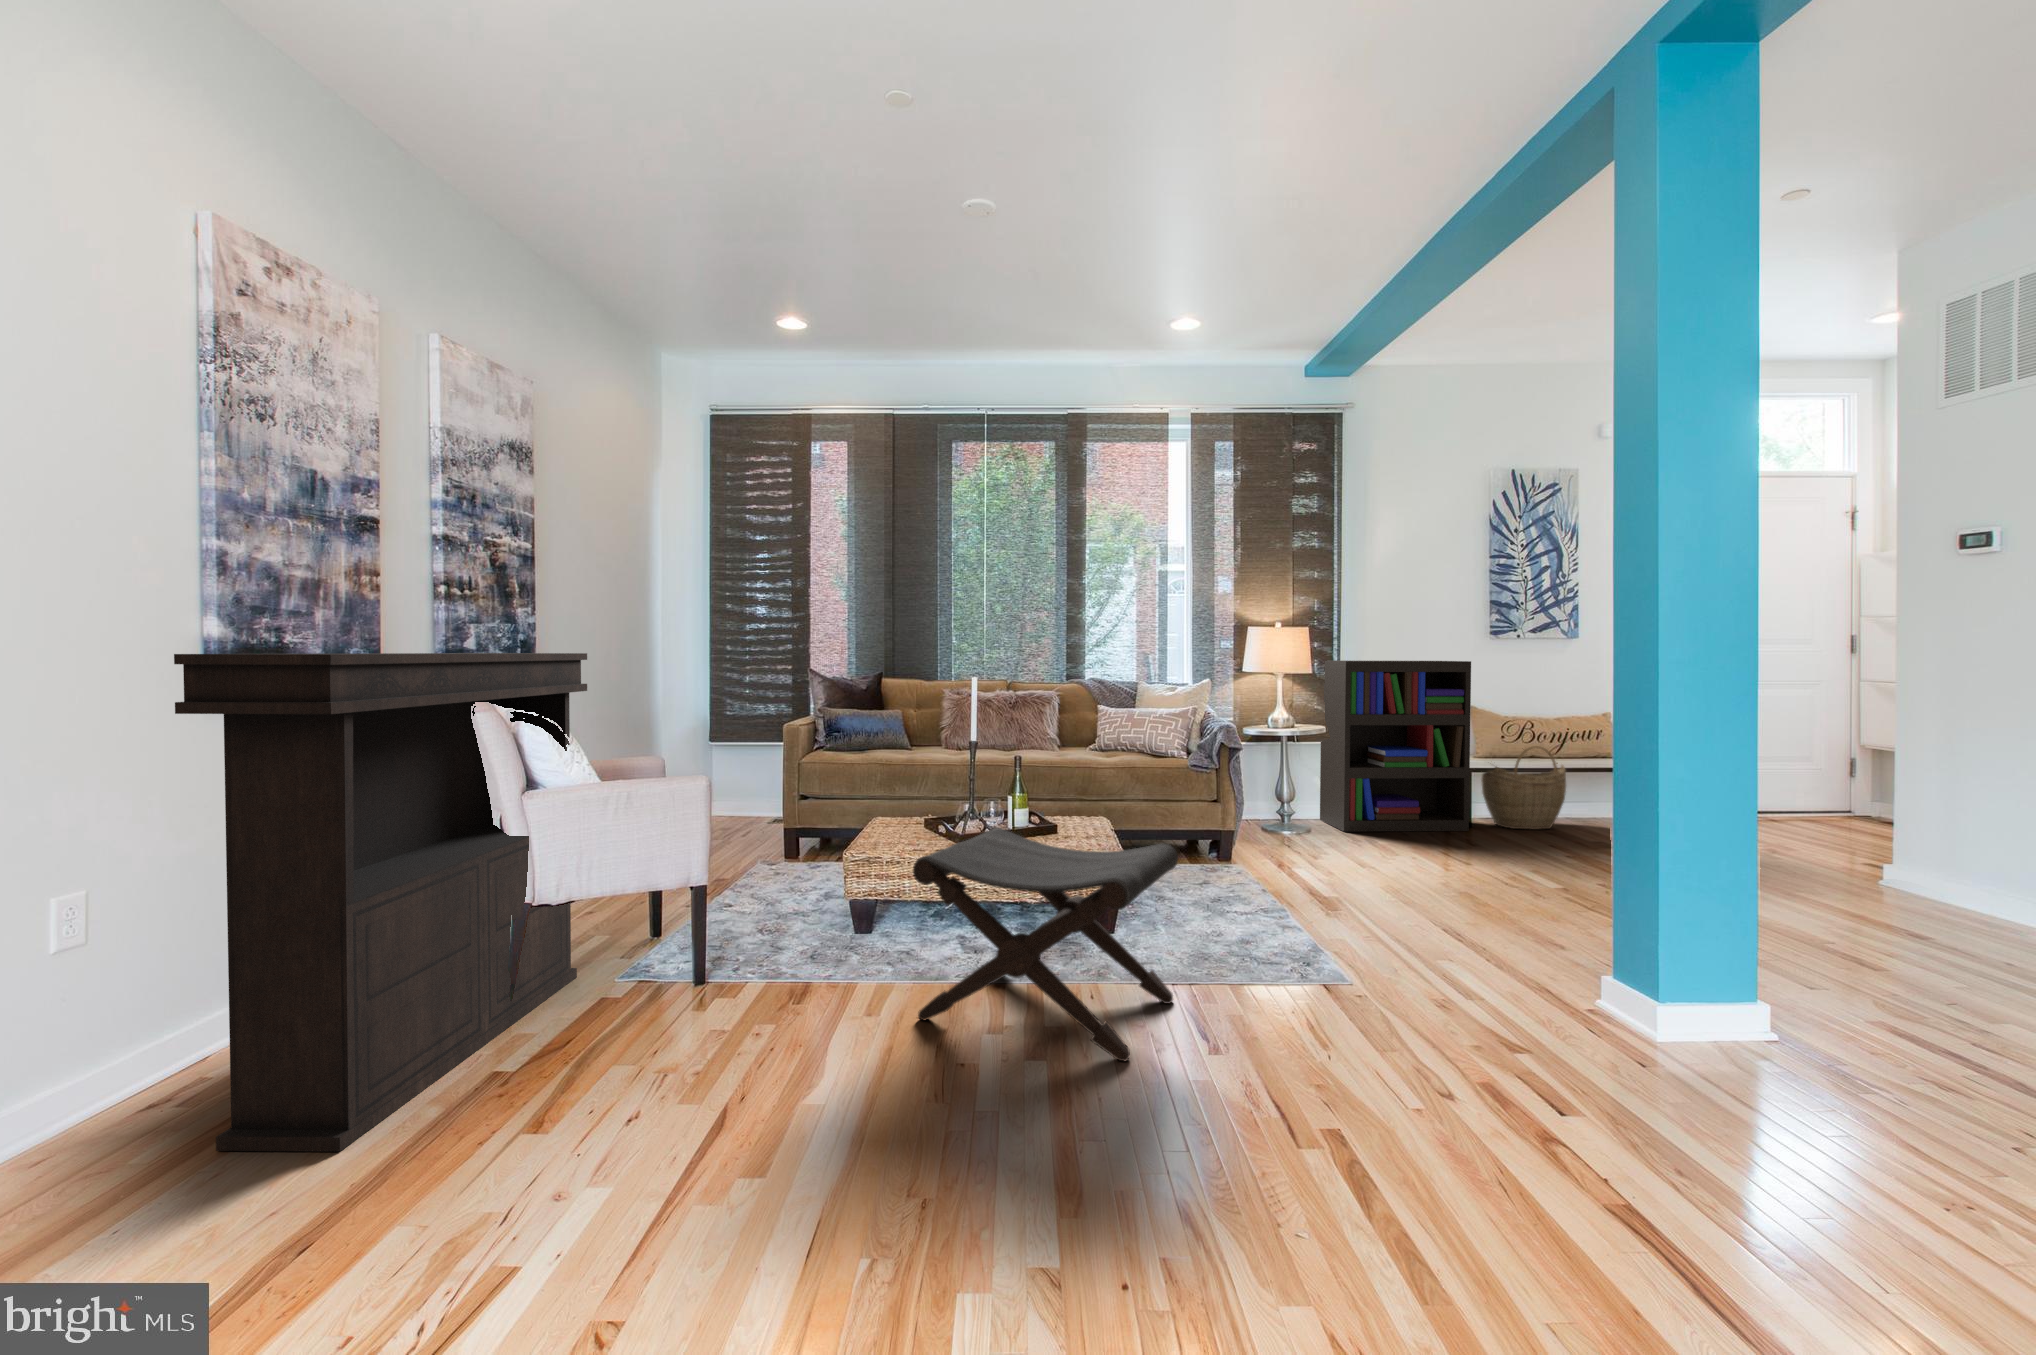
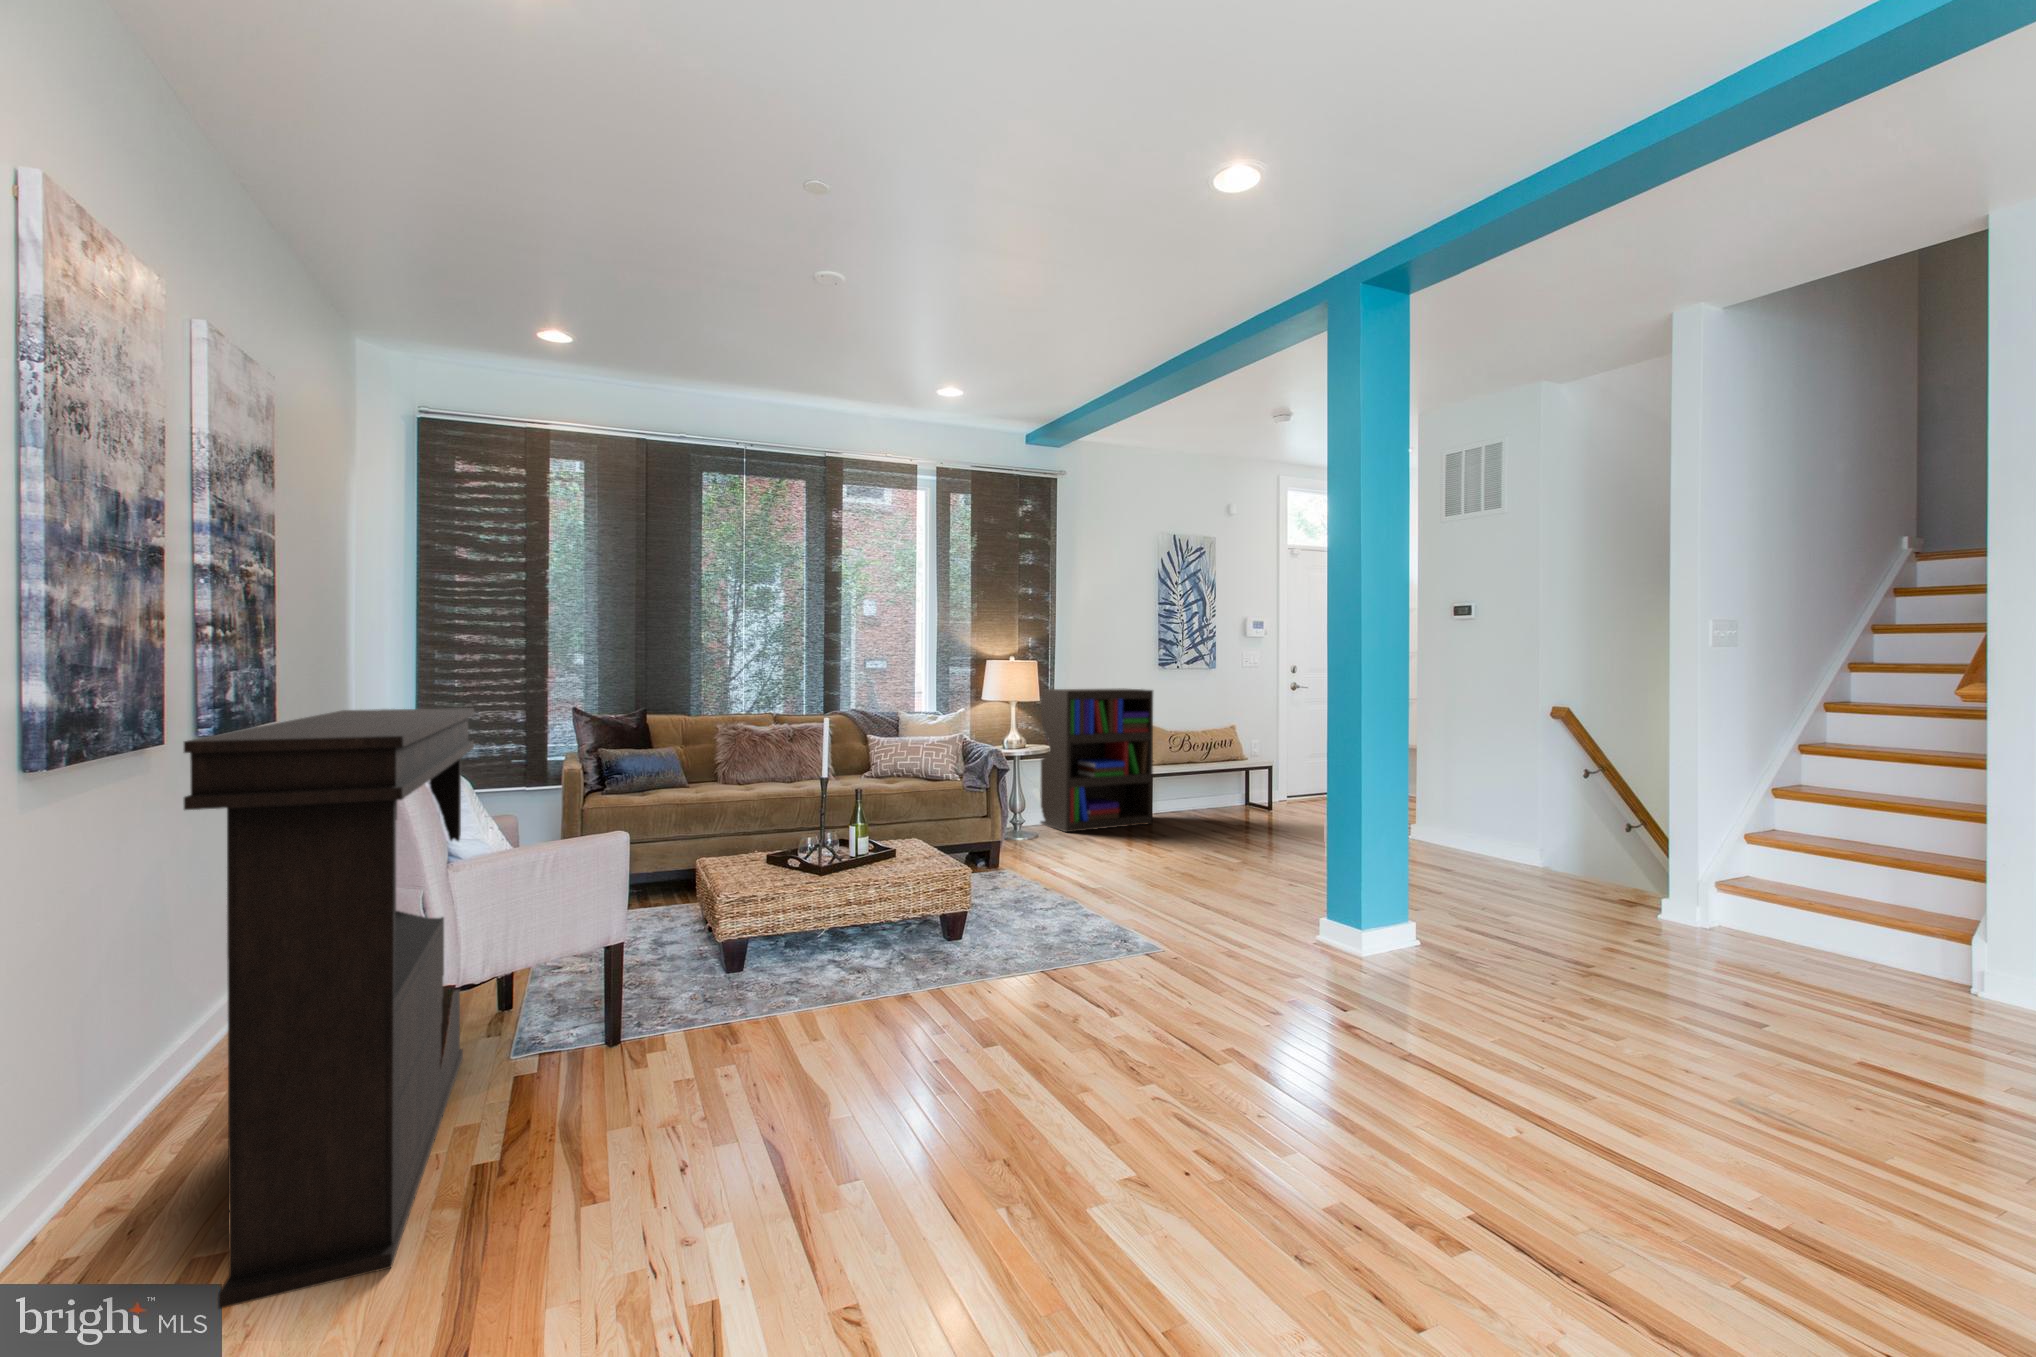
woven basket: present [1481,746,1566,829] -> none [1155,751,1213,820]
footstool: present [913,828,1178,1061] -> none [863,855,1064,1033]

